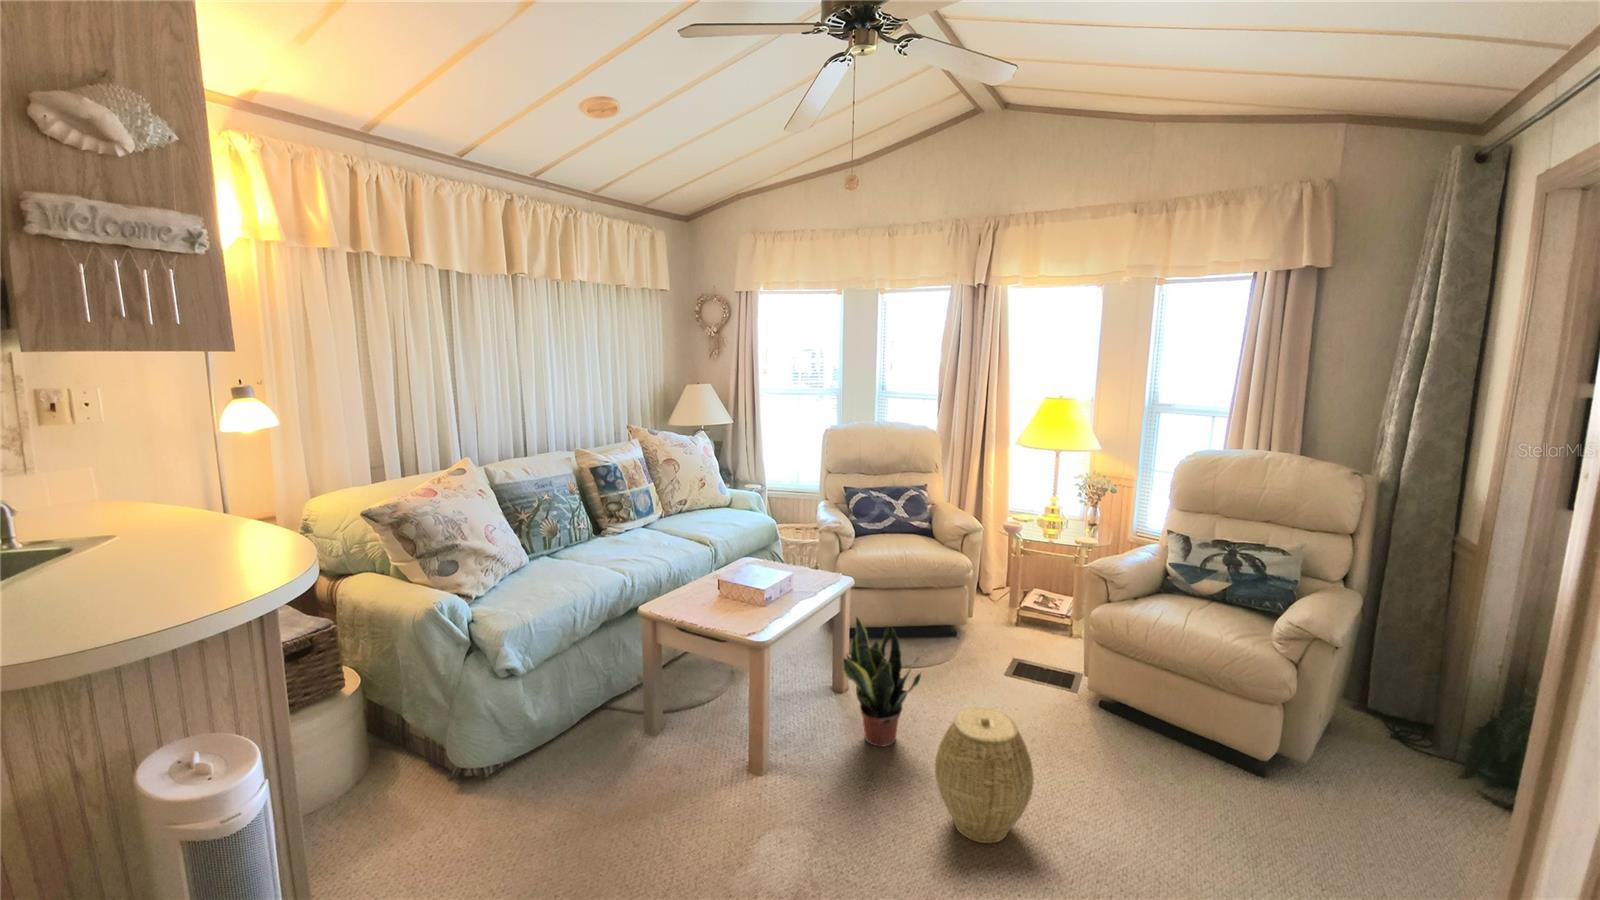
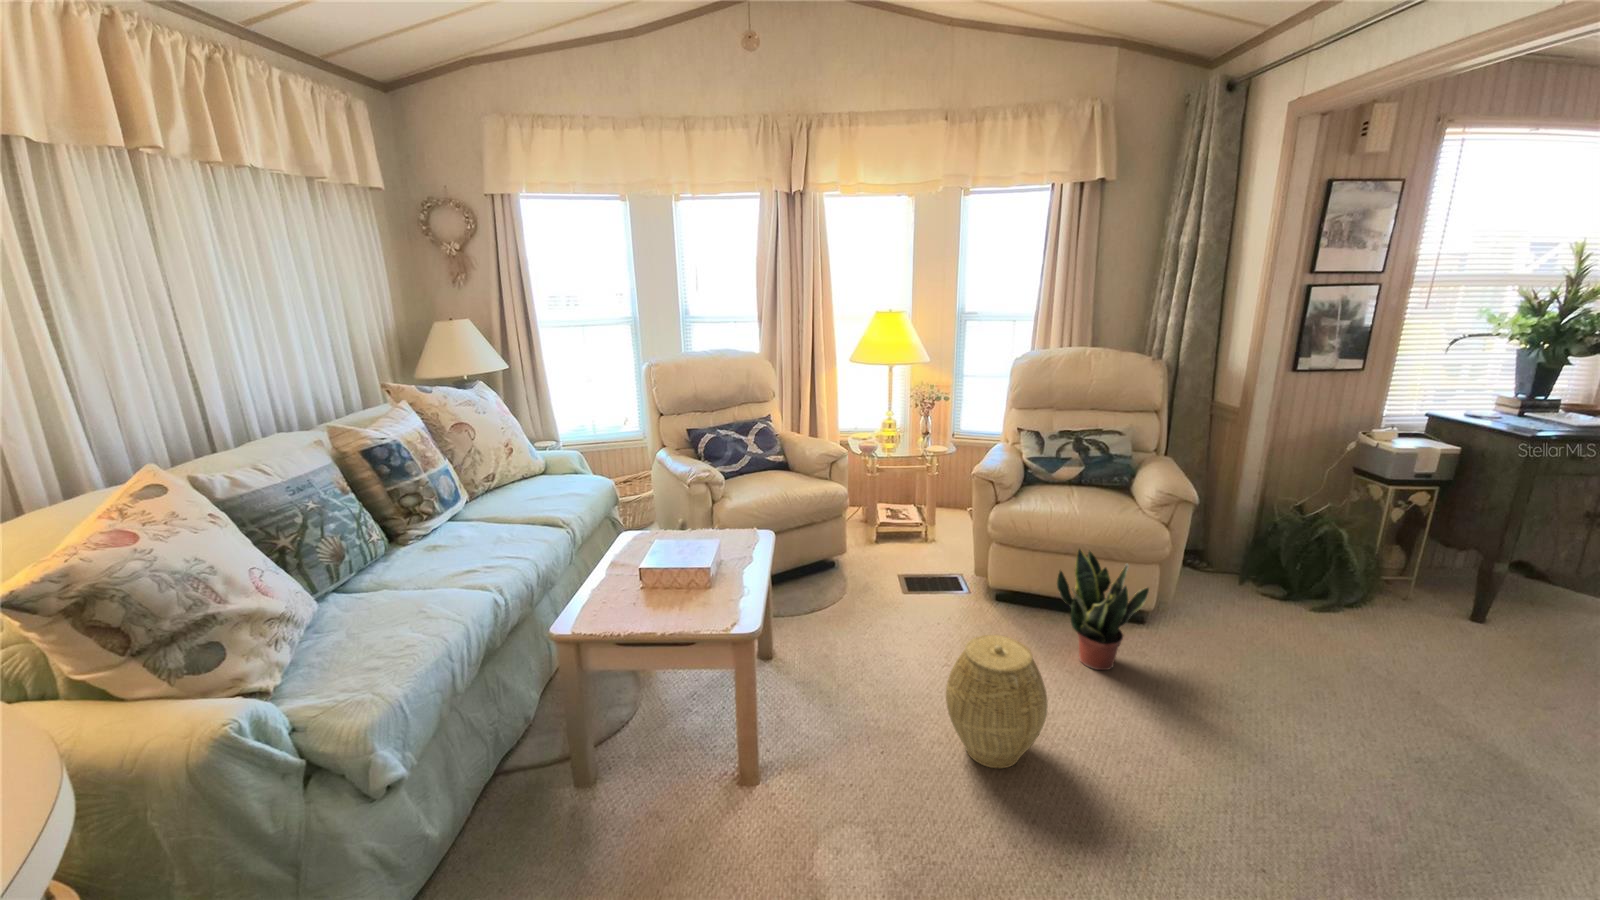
potted plant: present [843,617,926,746] -> present [1057,549,1149,670]

